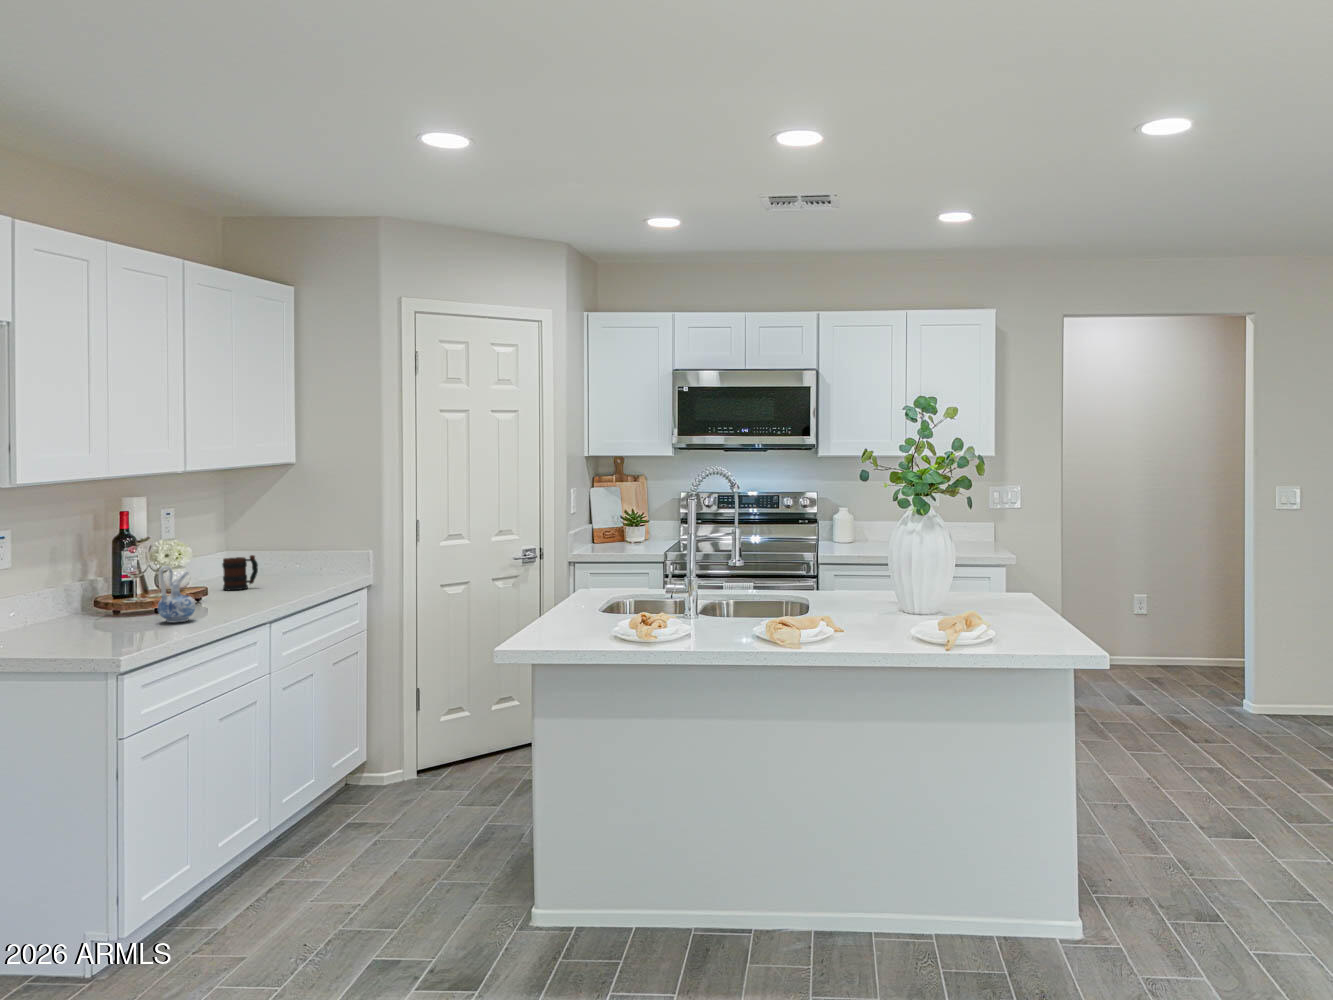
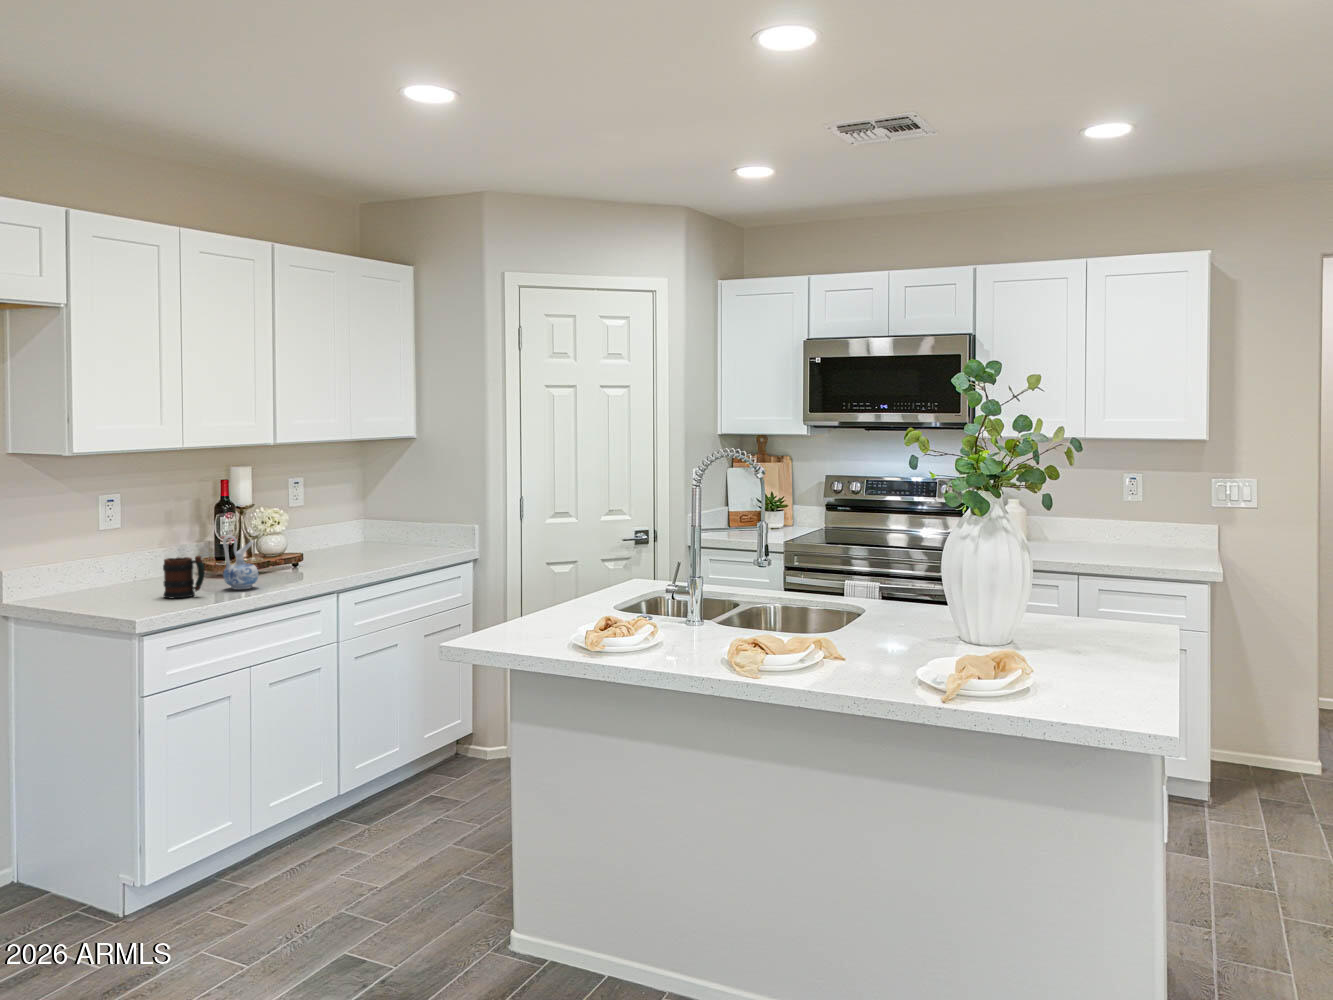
mug: present [222,555,258,590] -> present [163,556,205,598]

